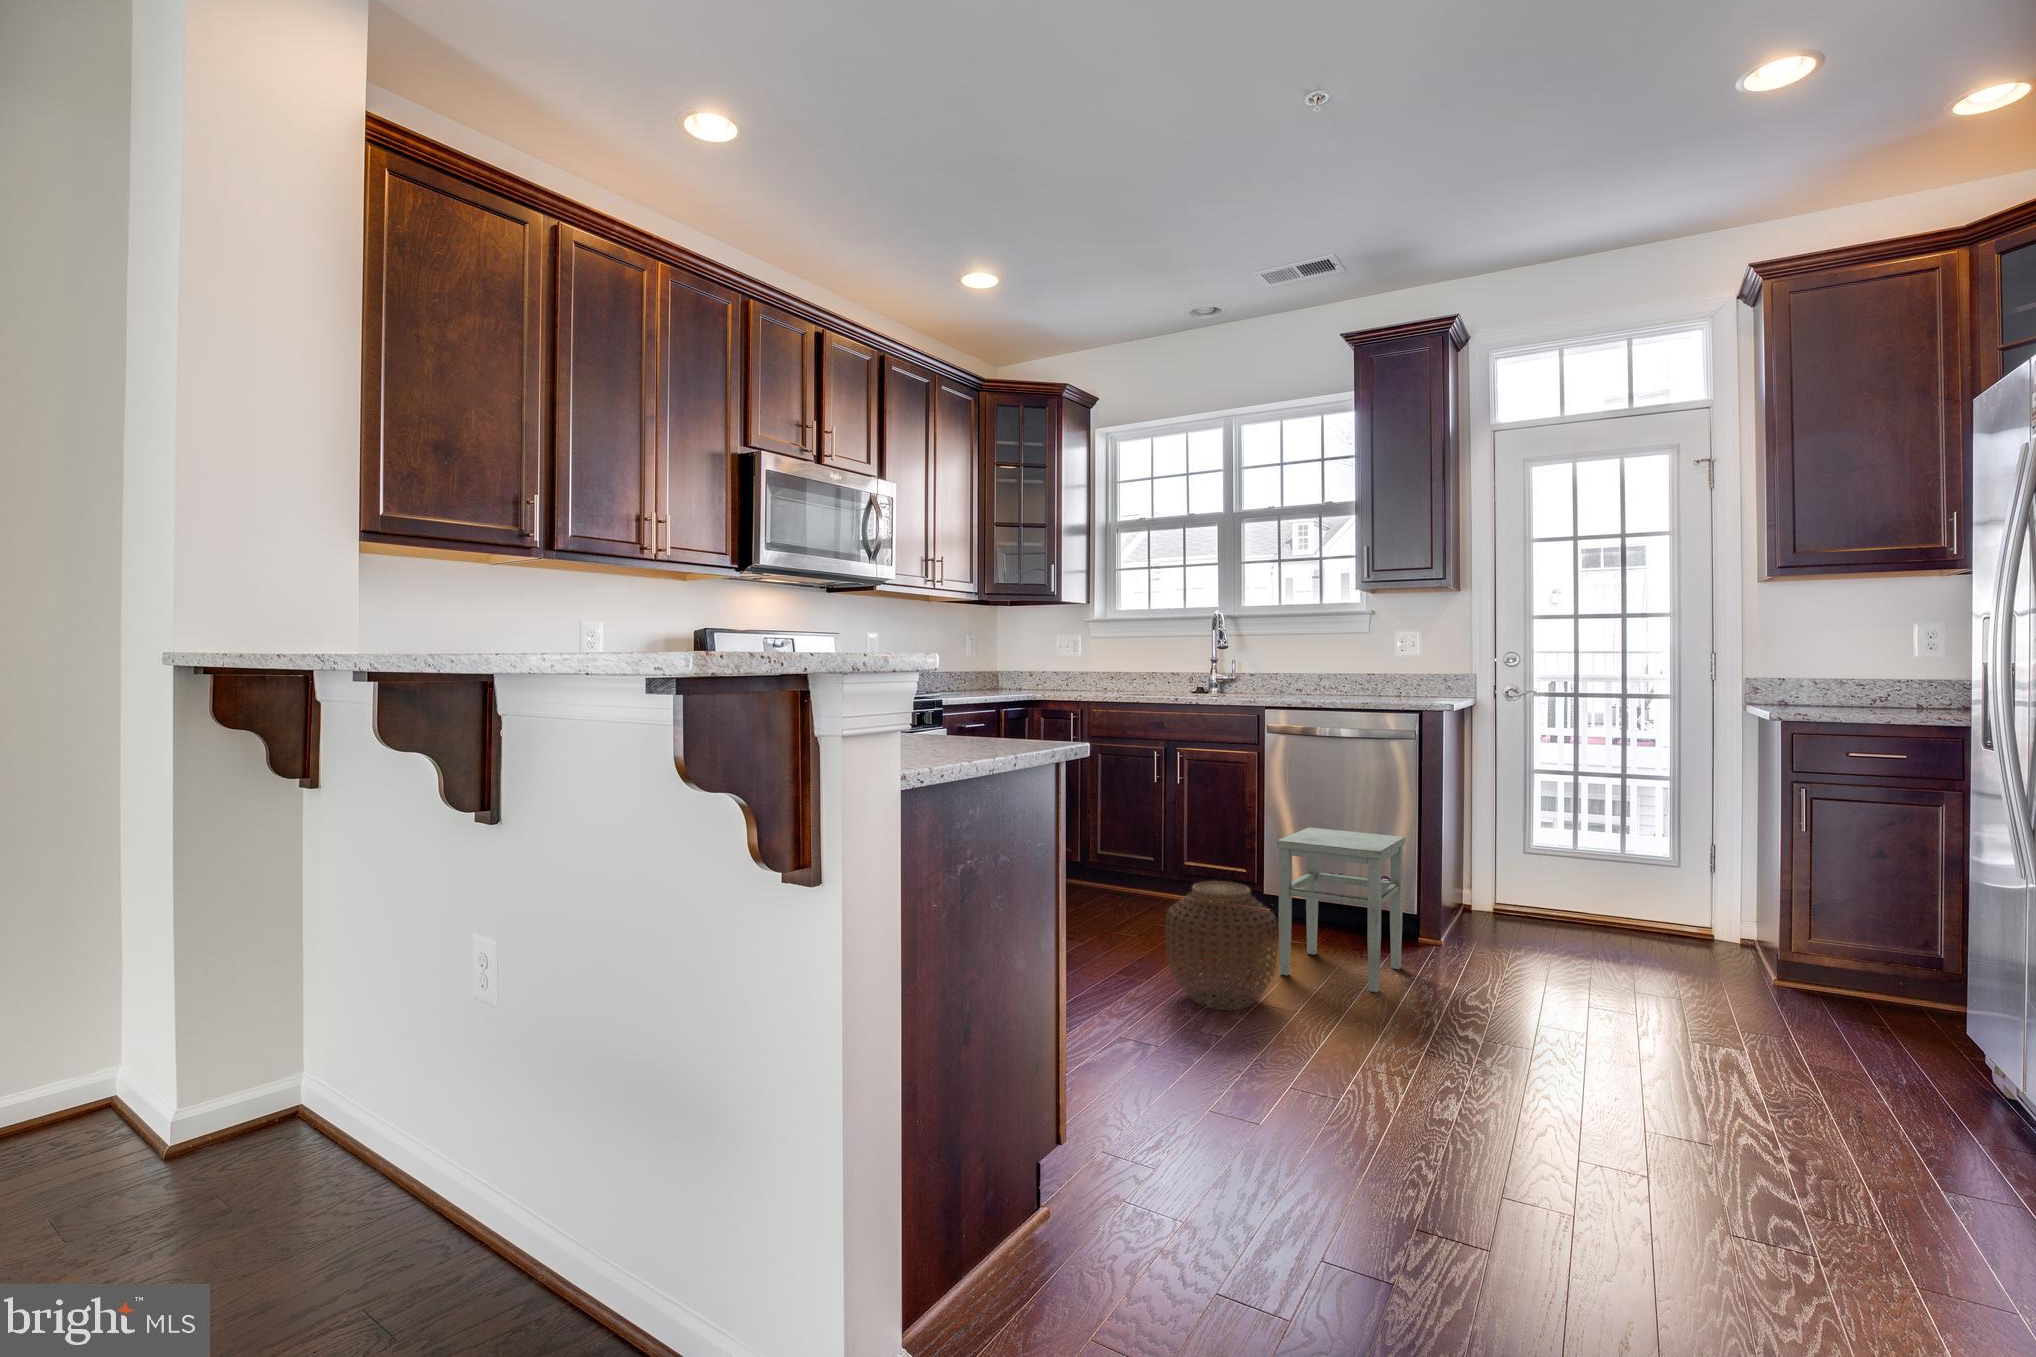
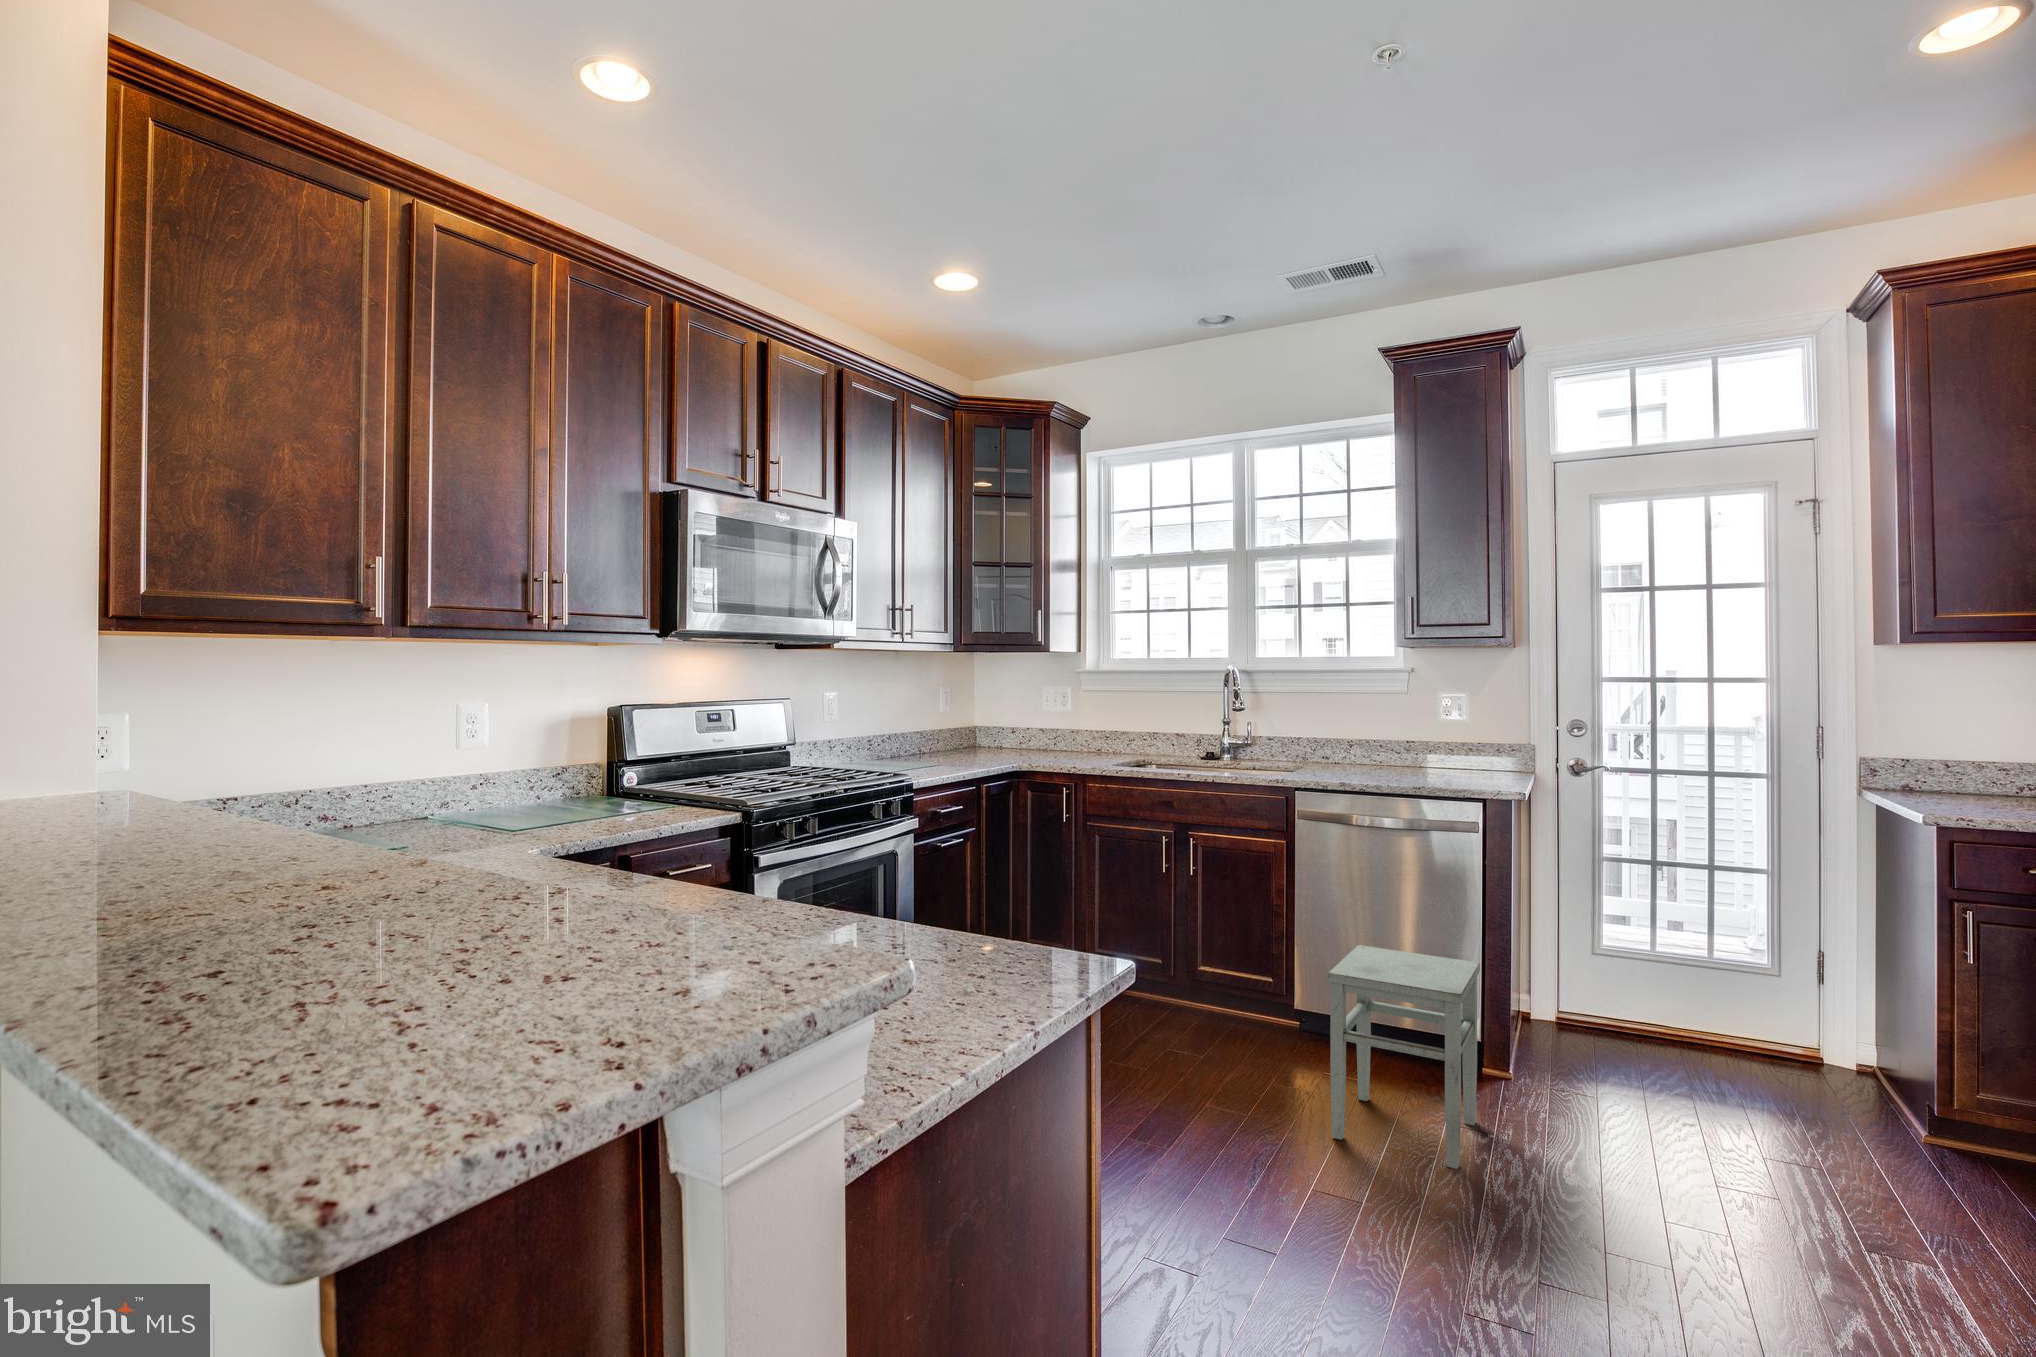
woven basket: present [1166,881,1277,1010] -> none [1198,1033,1339,1207]

